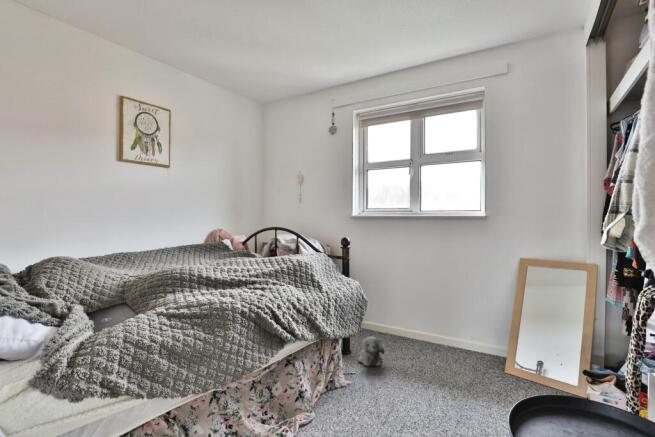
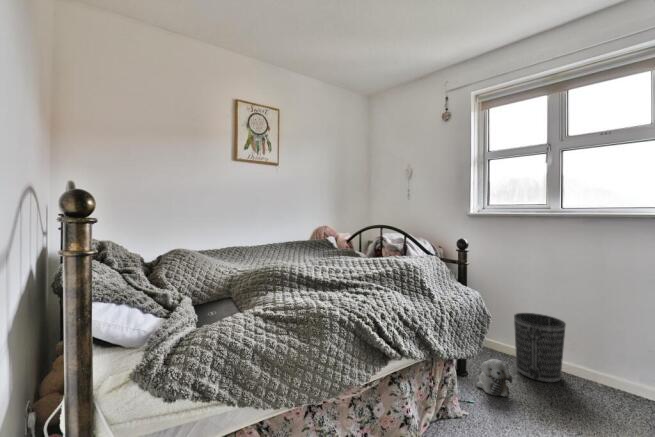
wastebasket: none [387,297,422,351] -> present [514,313,566,383]

